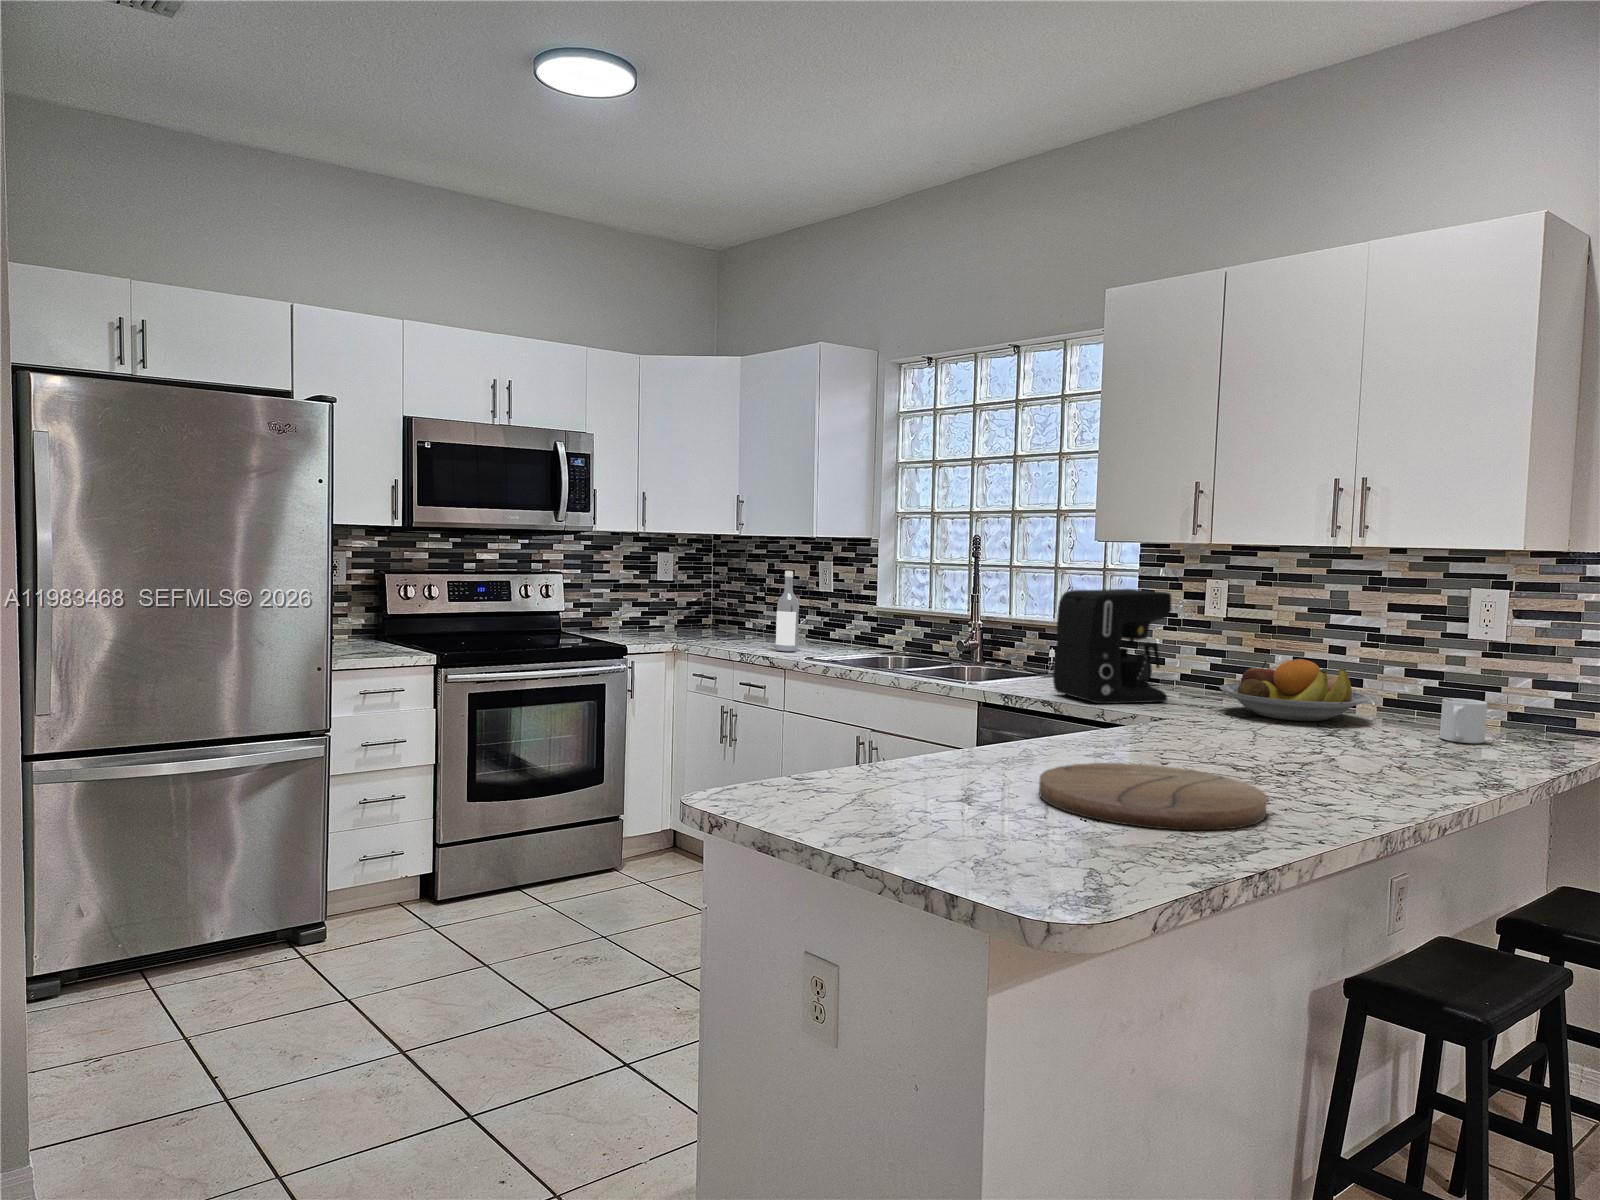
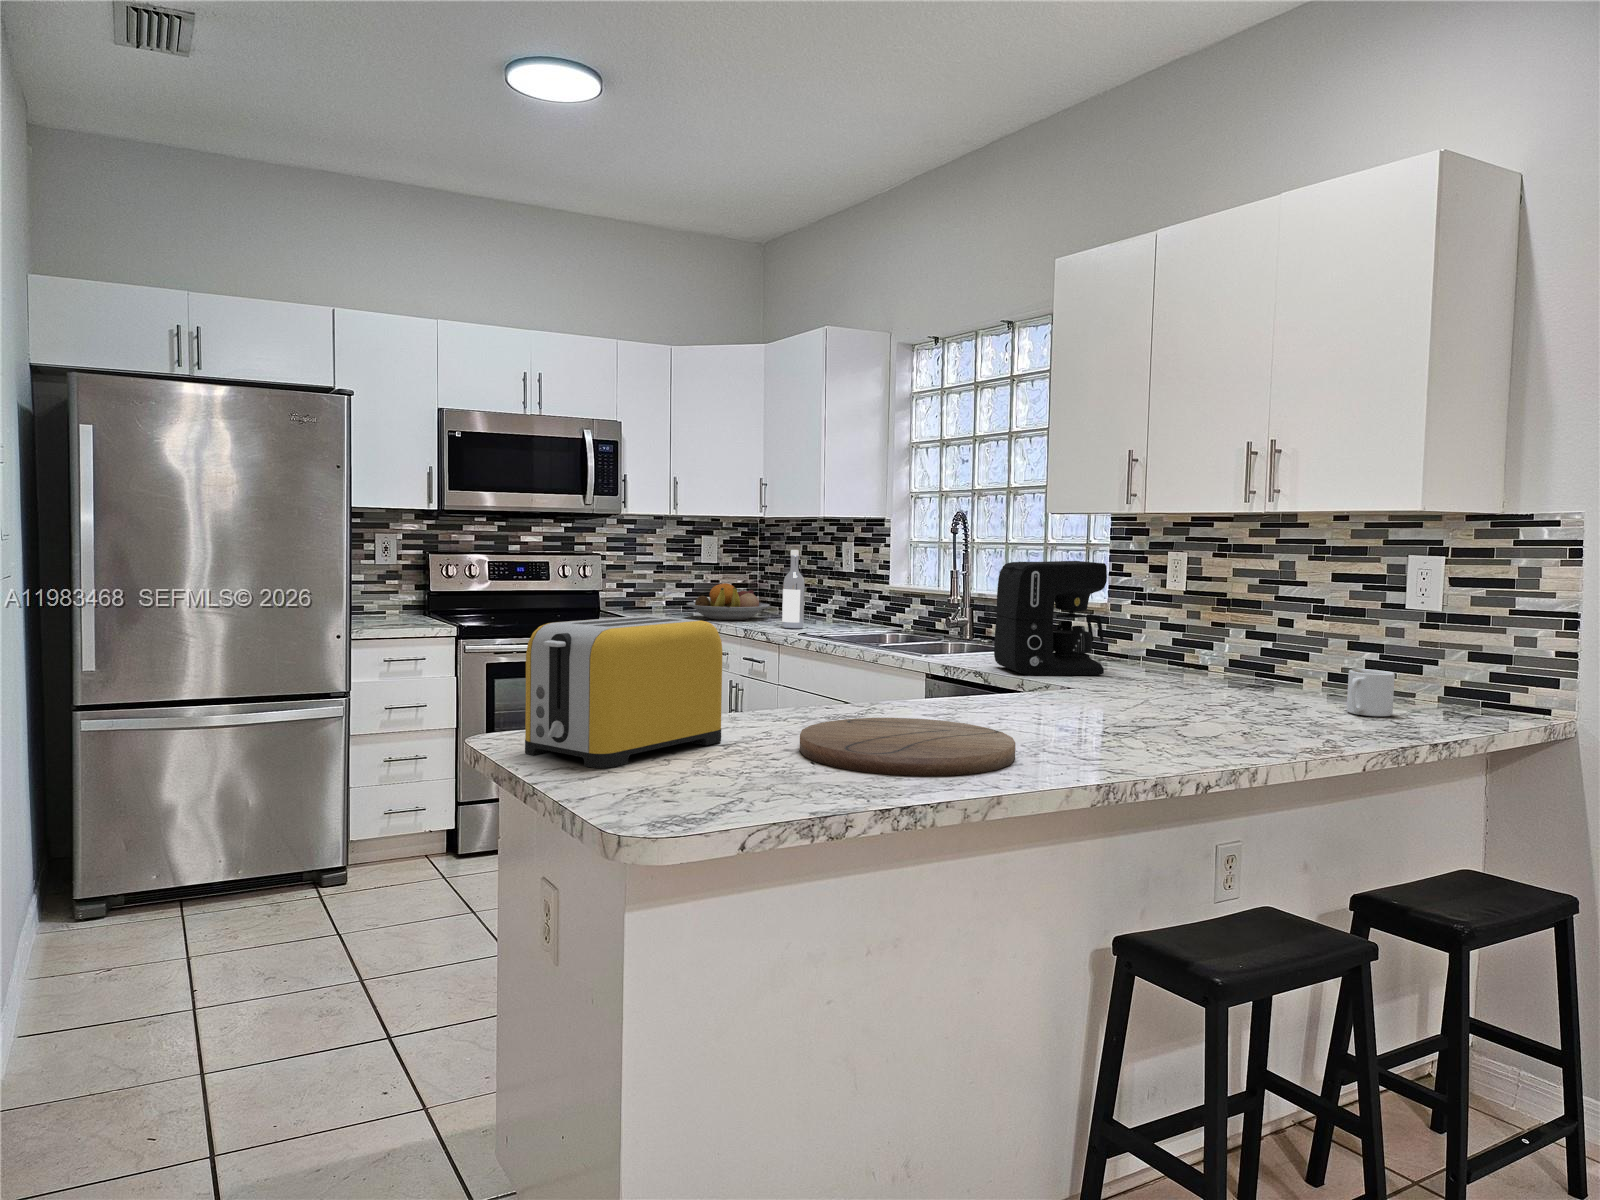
fruit bowl: present [1220,659,1369,721] -> present [687,583,770,620]
toaster: none [786,664,959,835] -> present [525,616,722,768]

